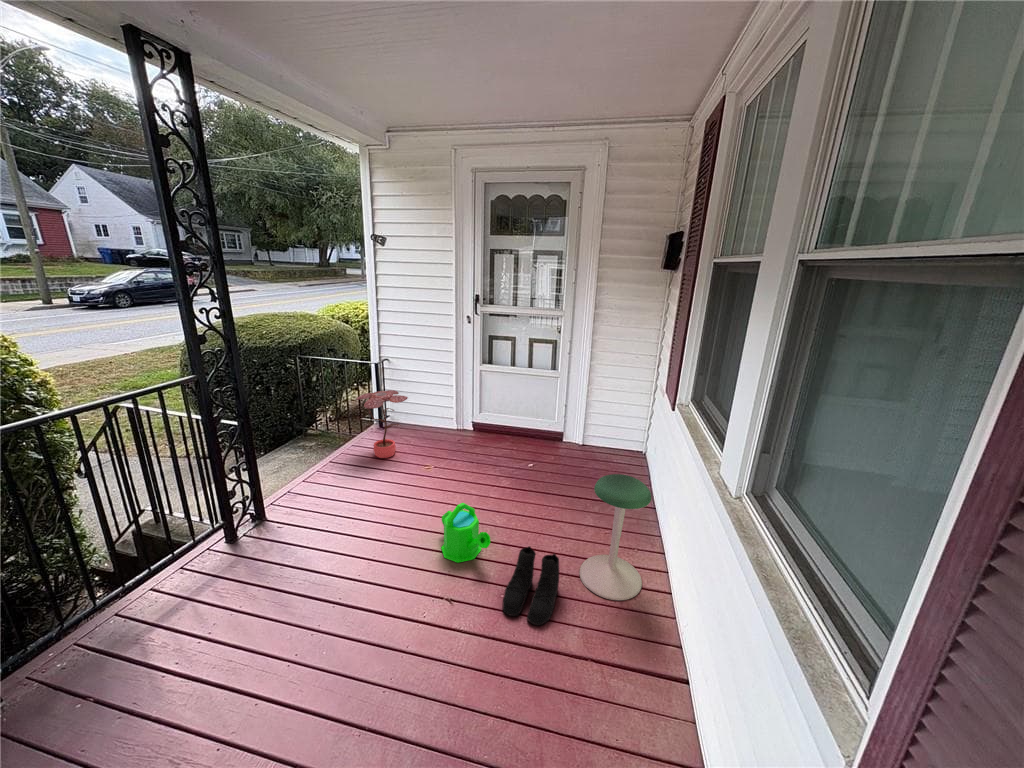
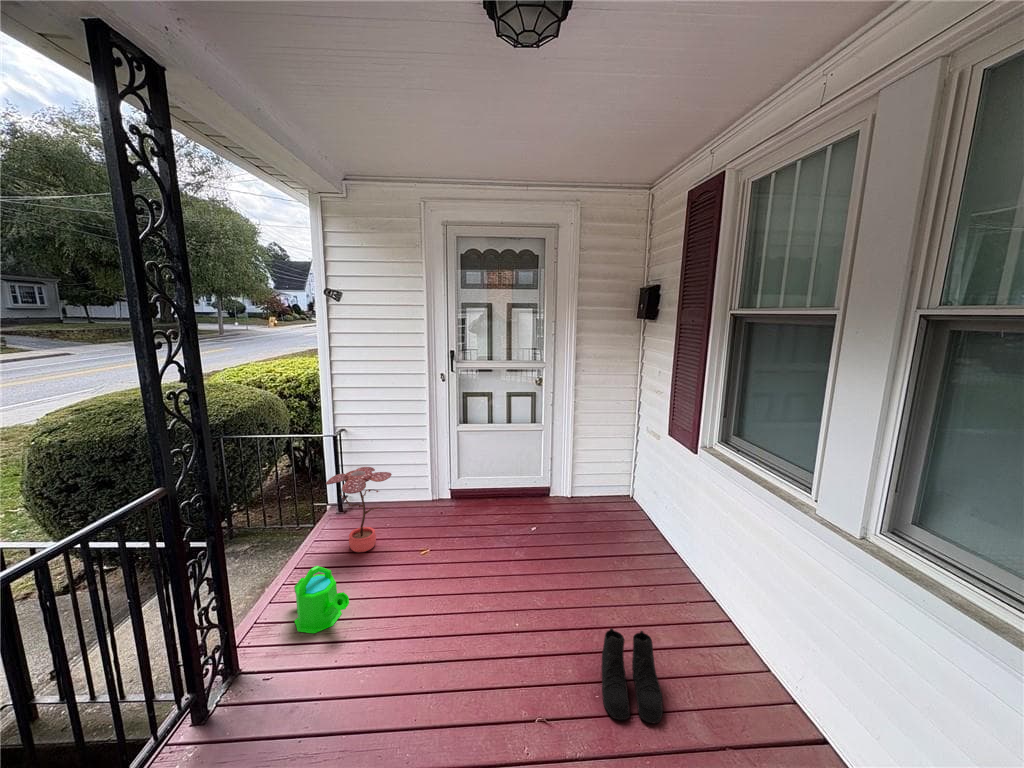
stool: present [579,474,651,600] -> none [654,528,730,669]
watering can: present [441,503,491,563] -> present [294,566,349,633]

